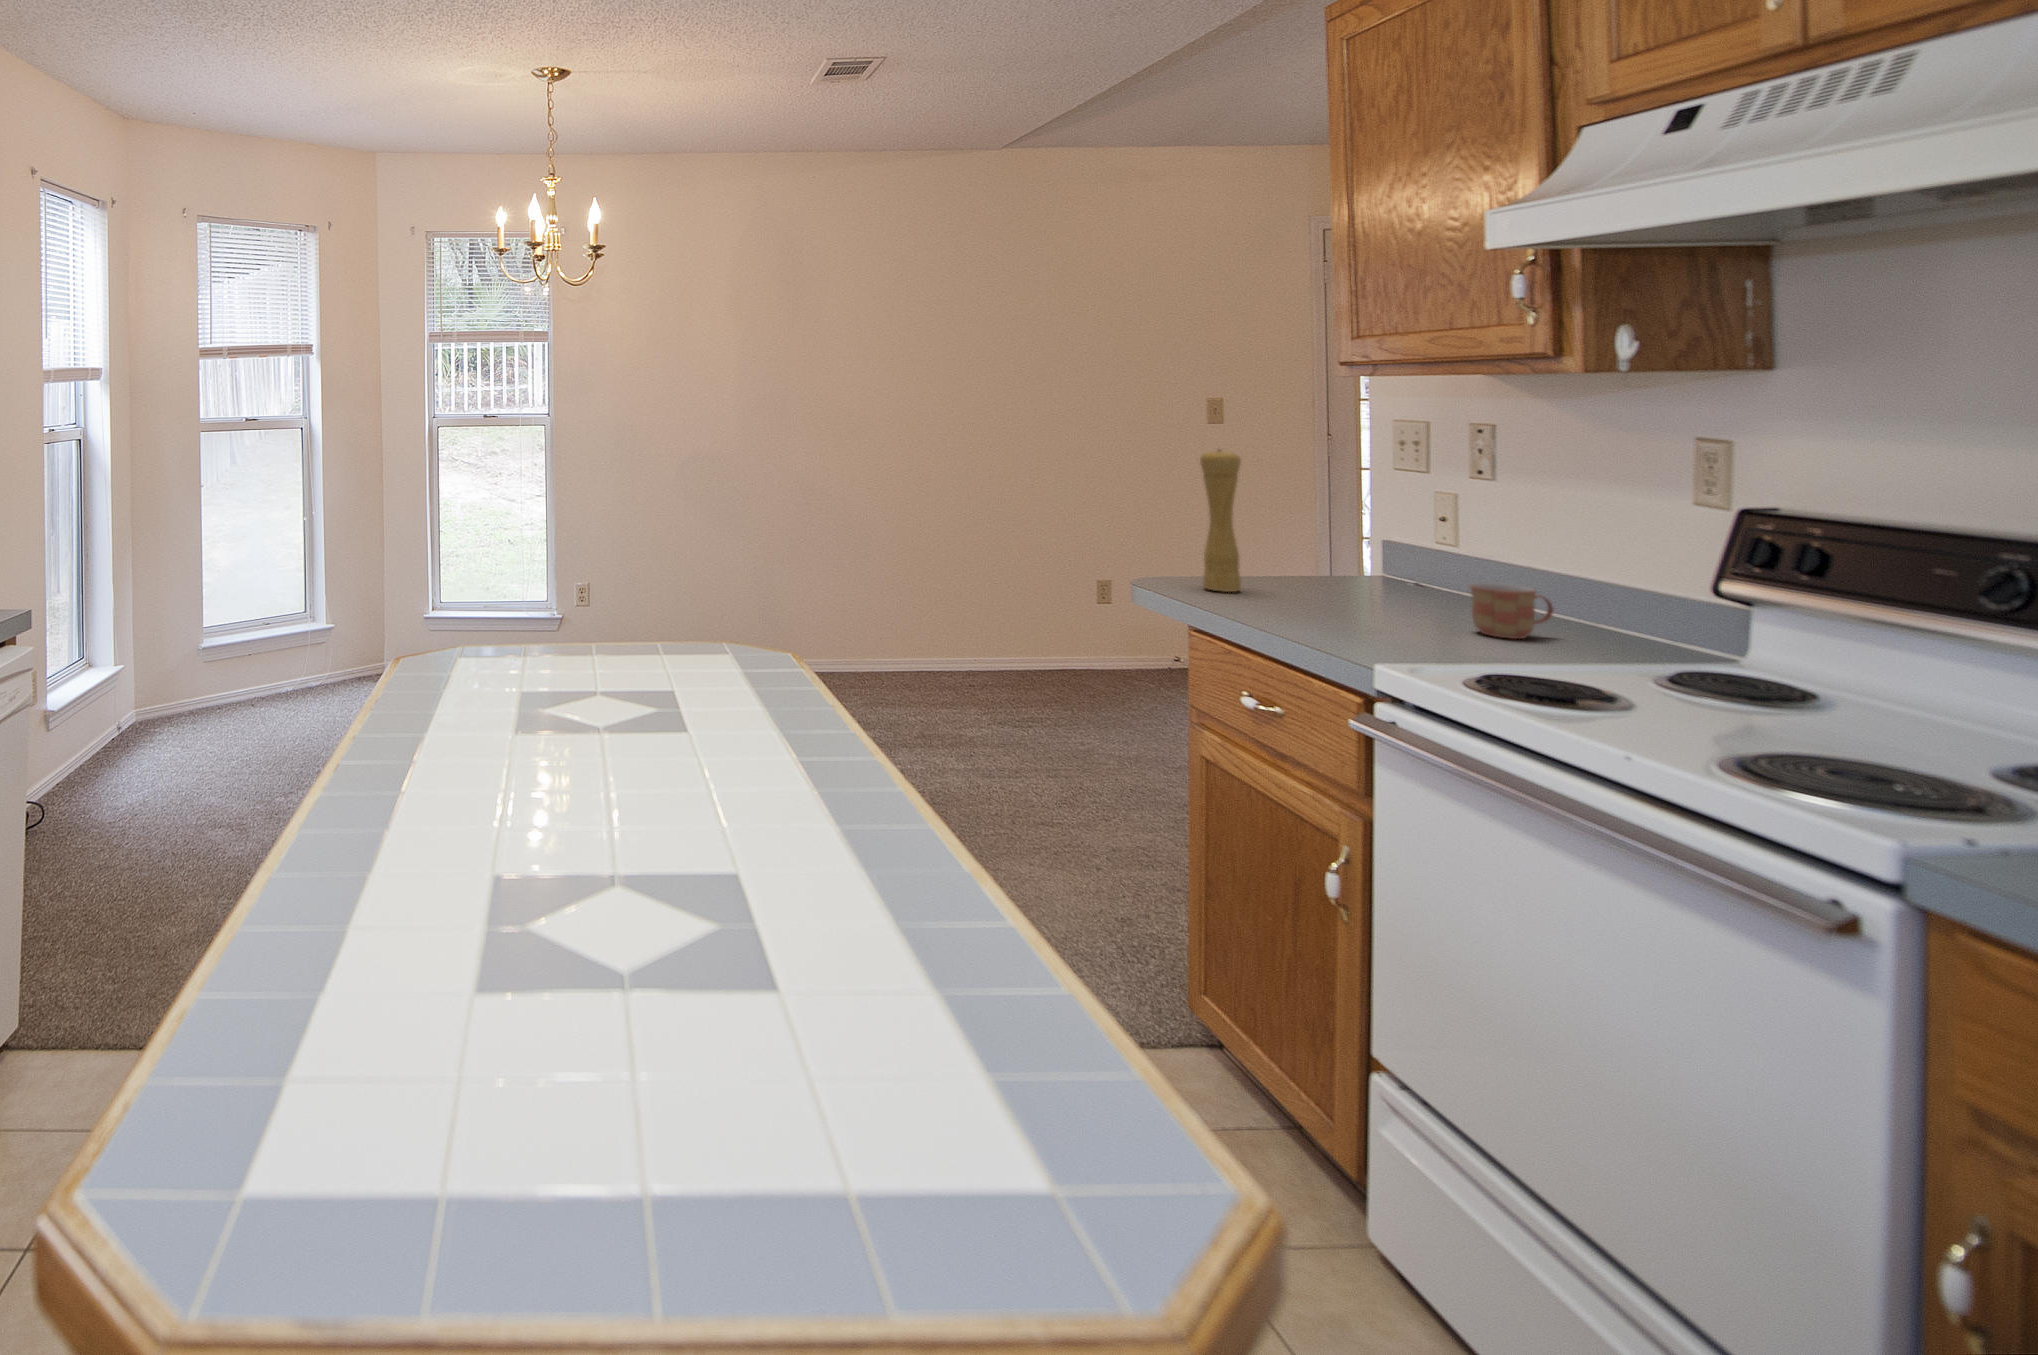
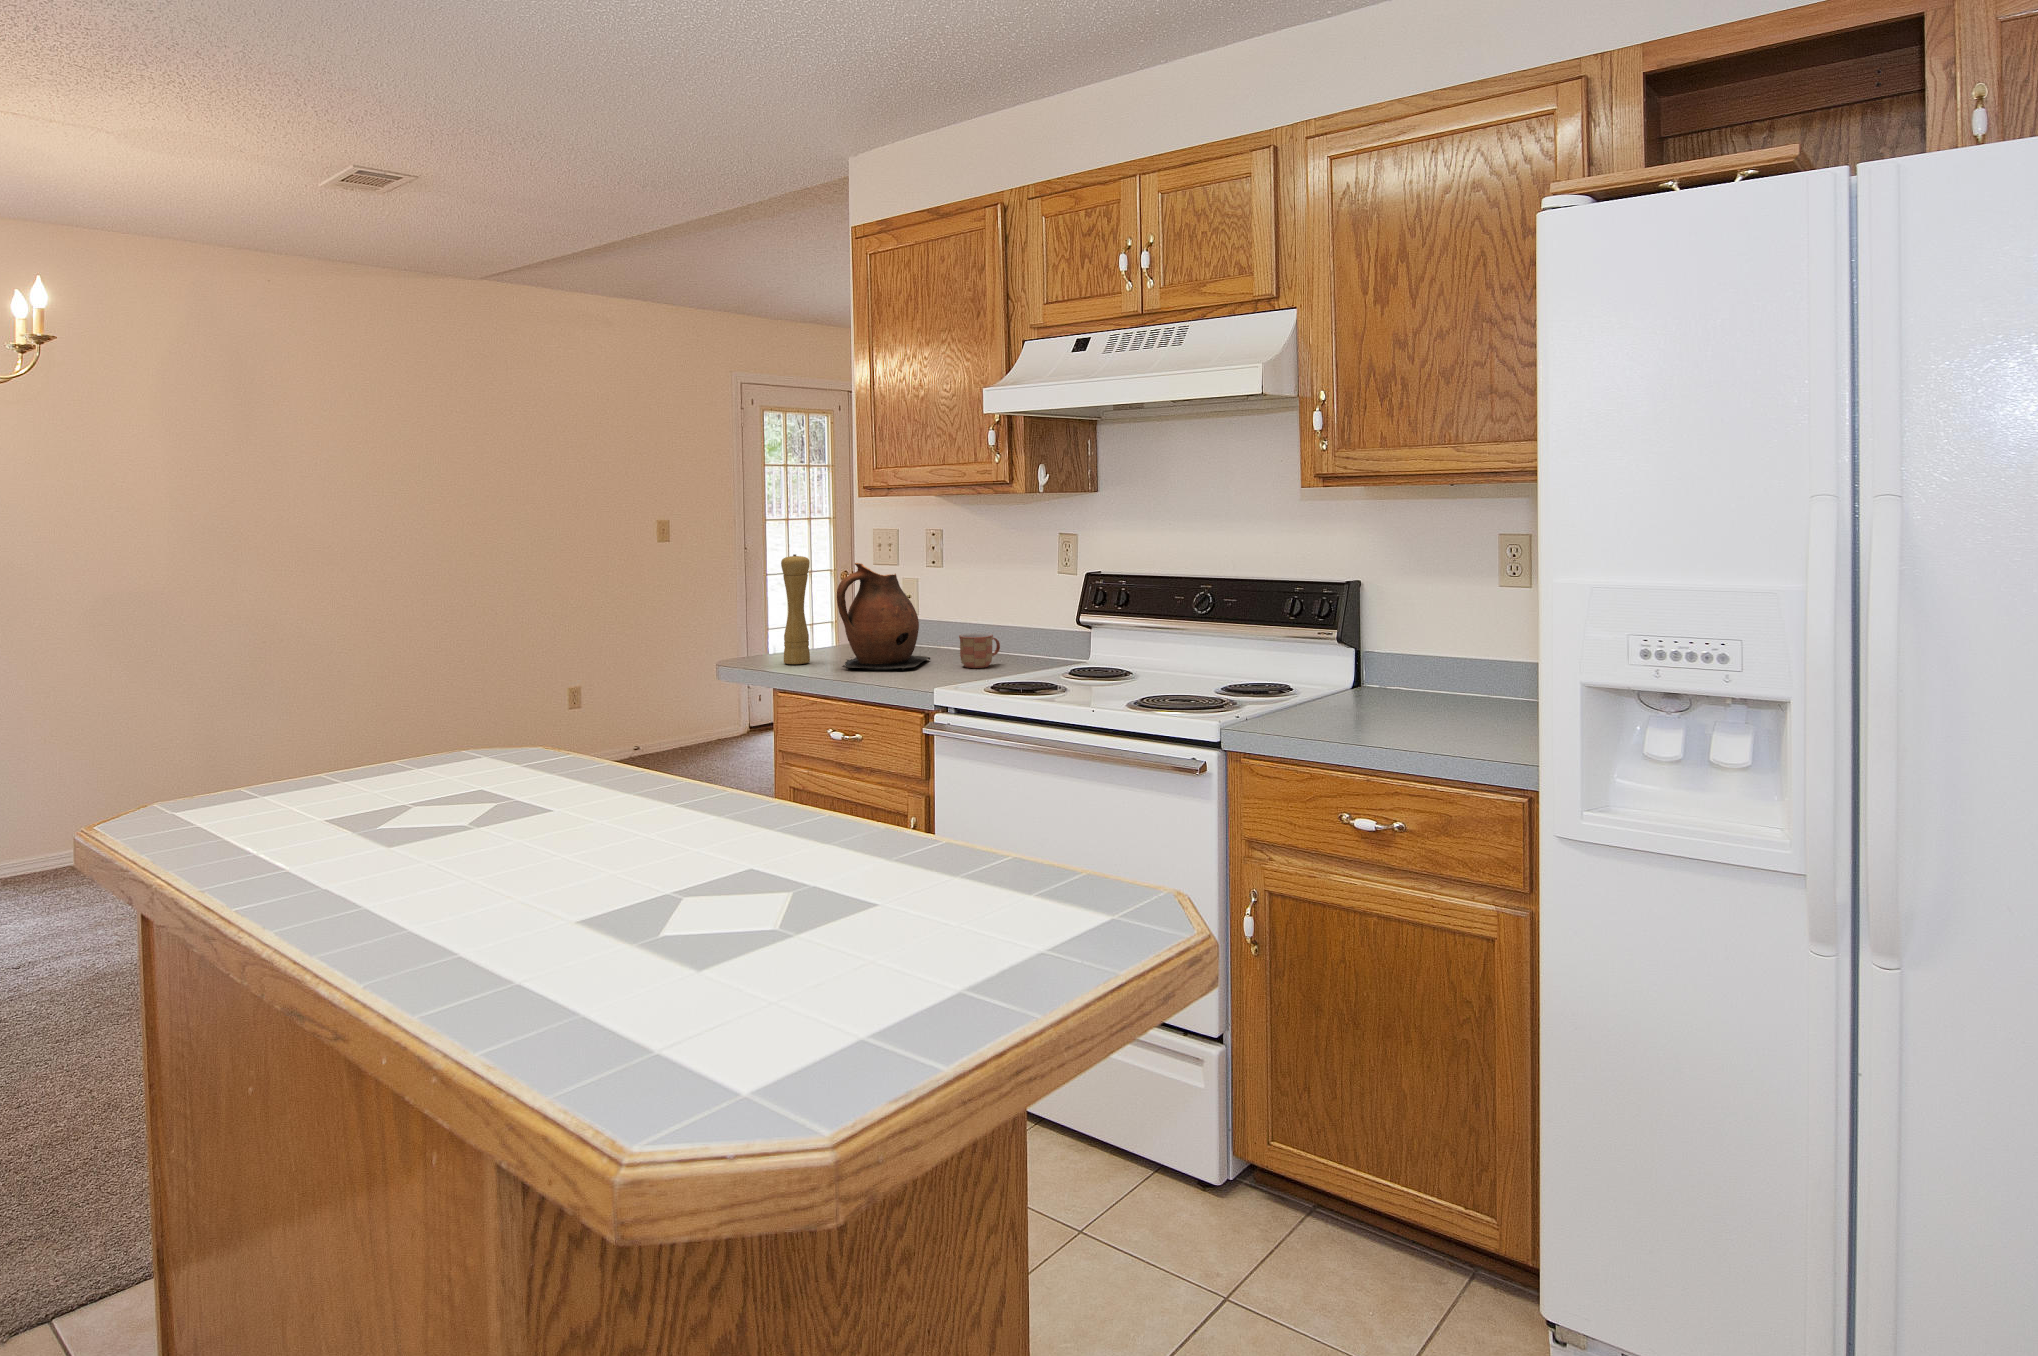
ceramic pitcher: none [1268,465,1432,622] -> present [837,563,930,670]

